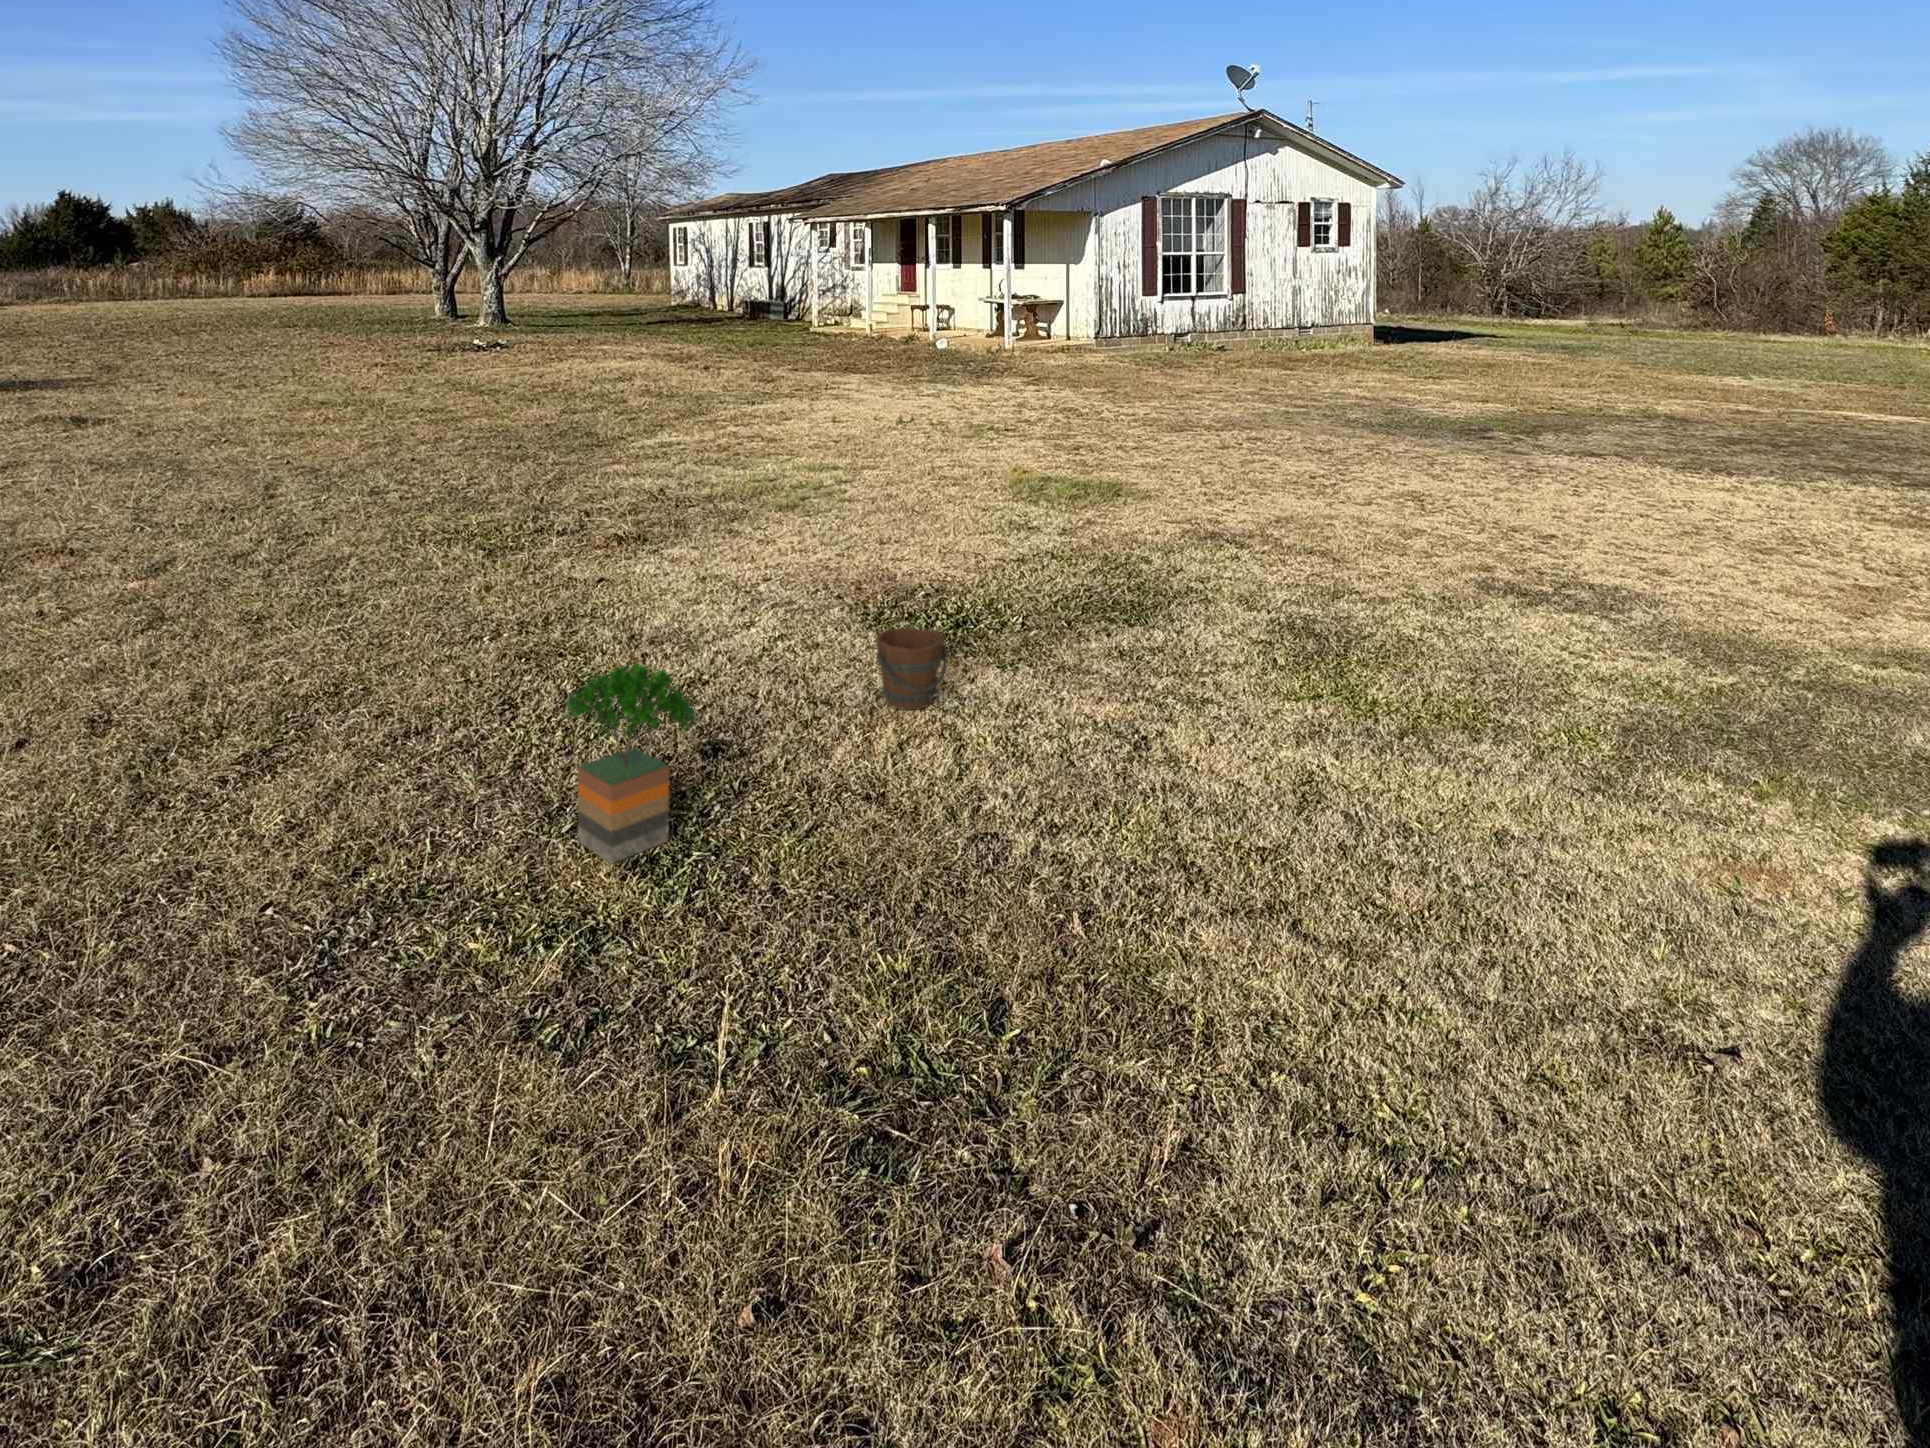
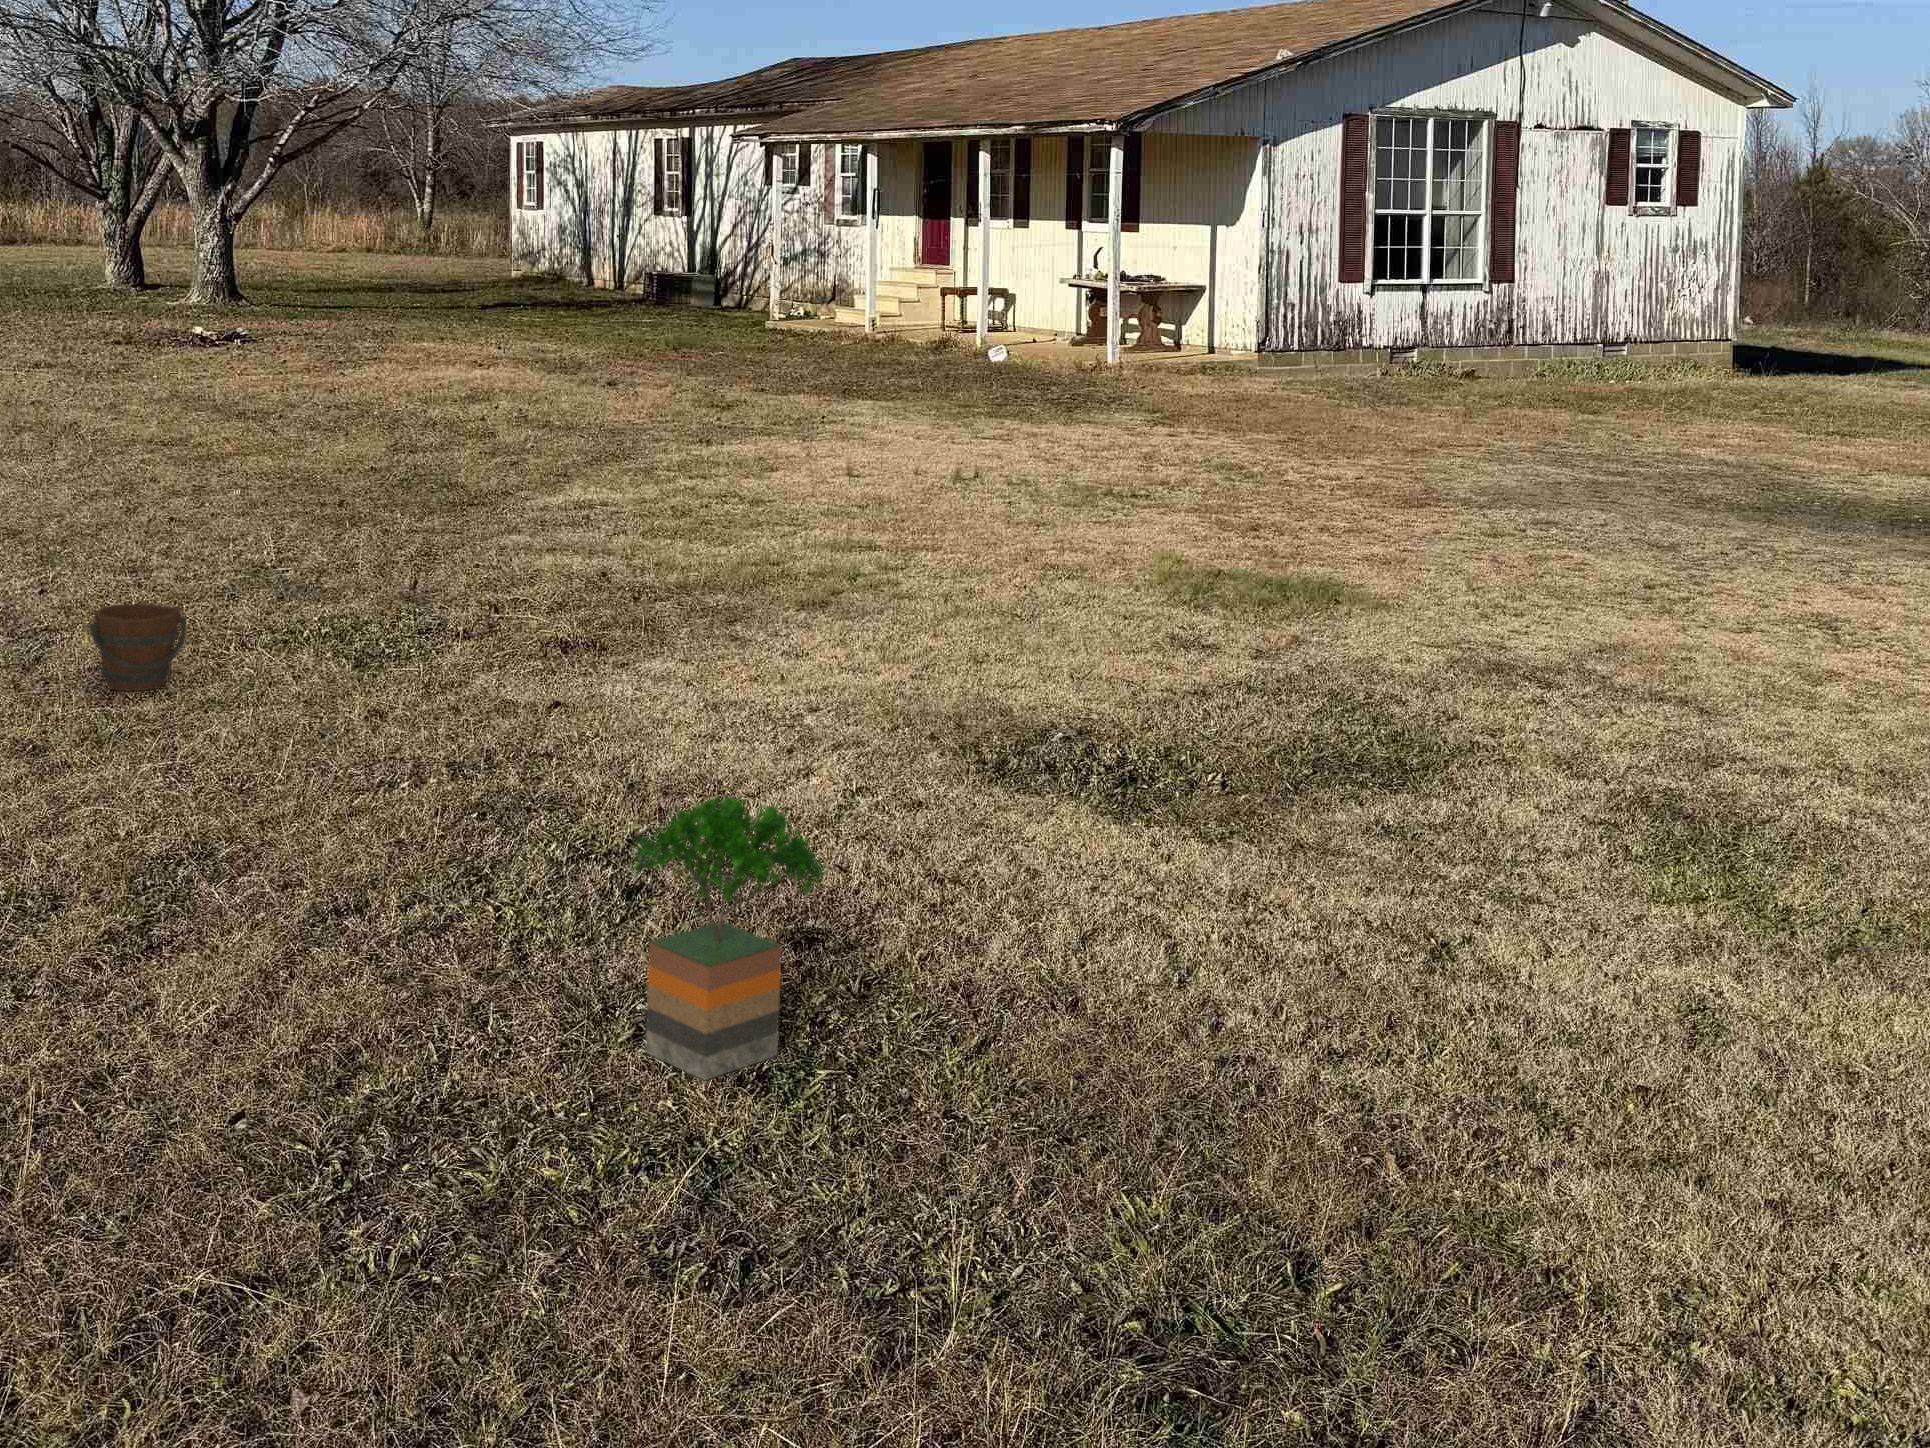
bucket: present [876,627,947,710] -> present [88,604,187,691]

